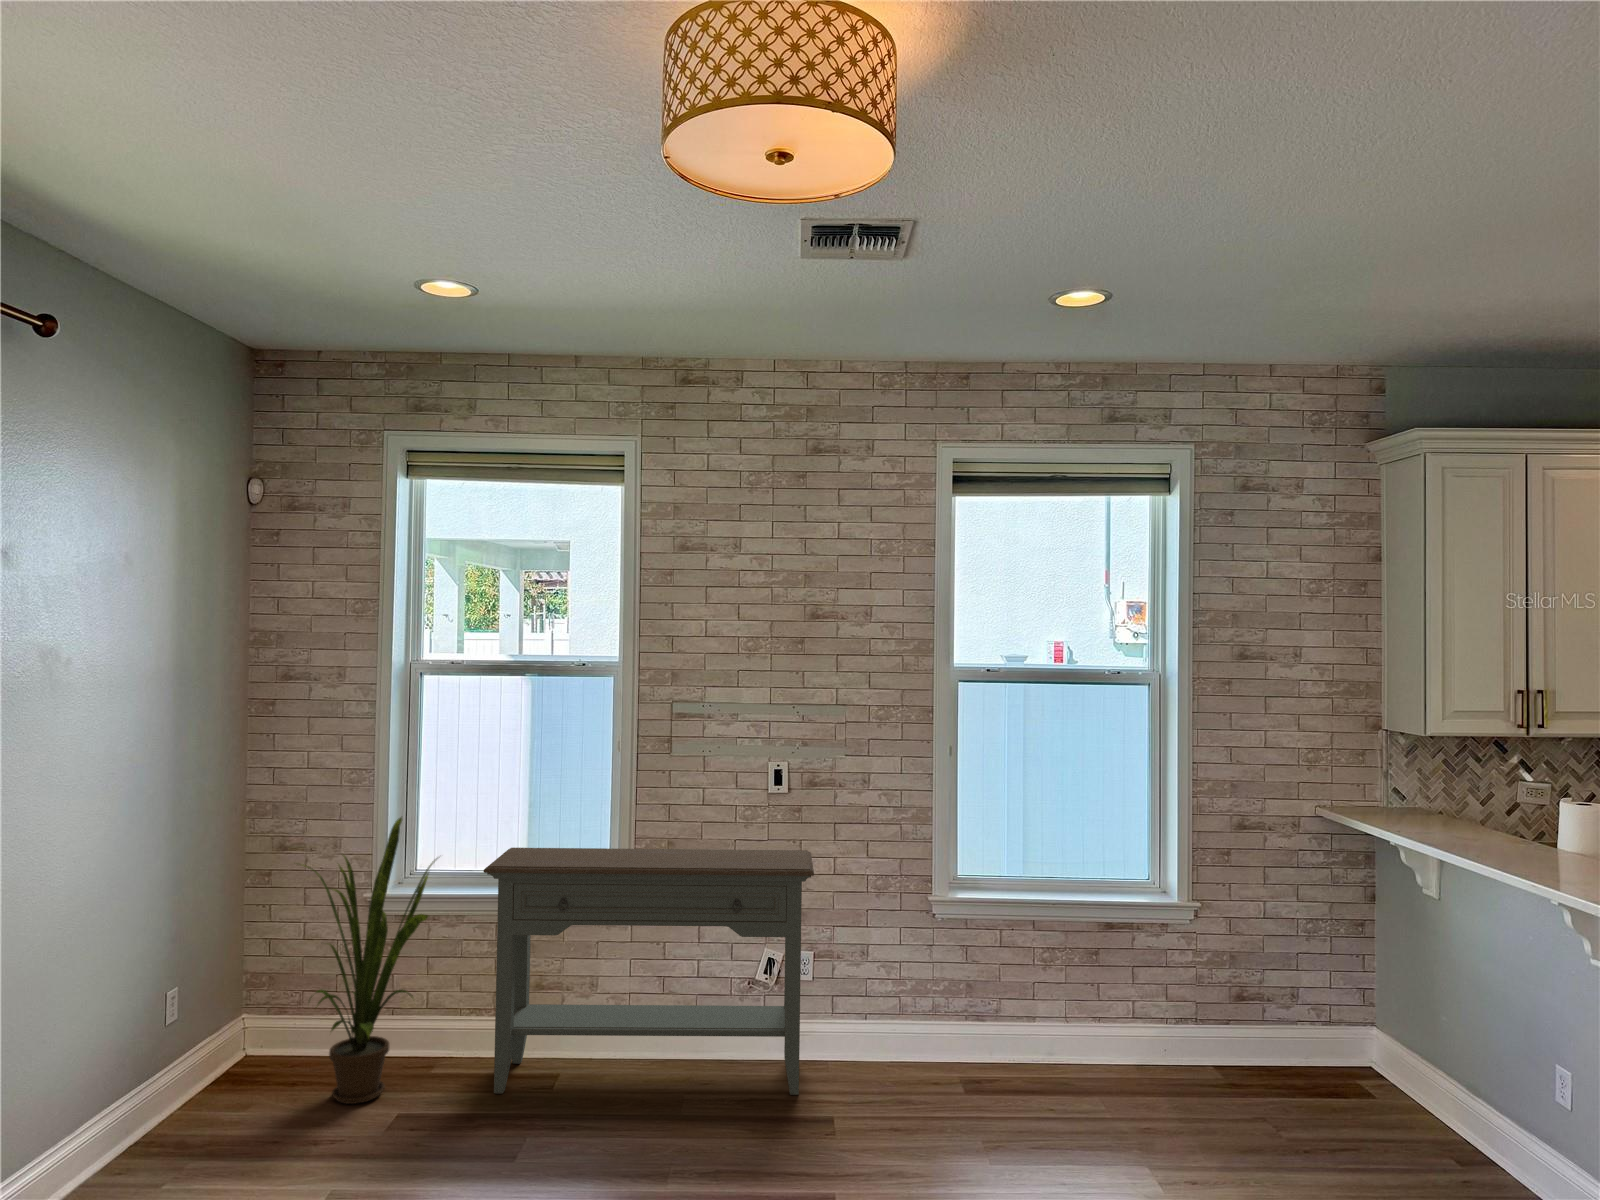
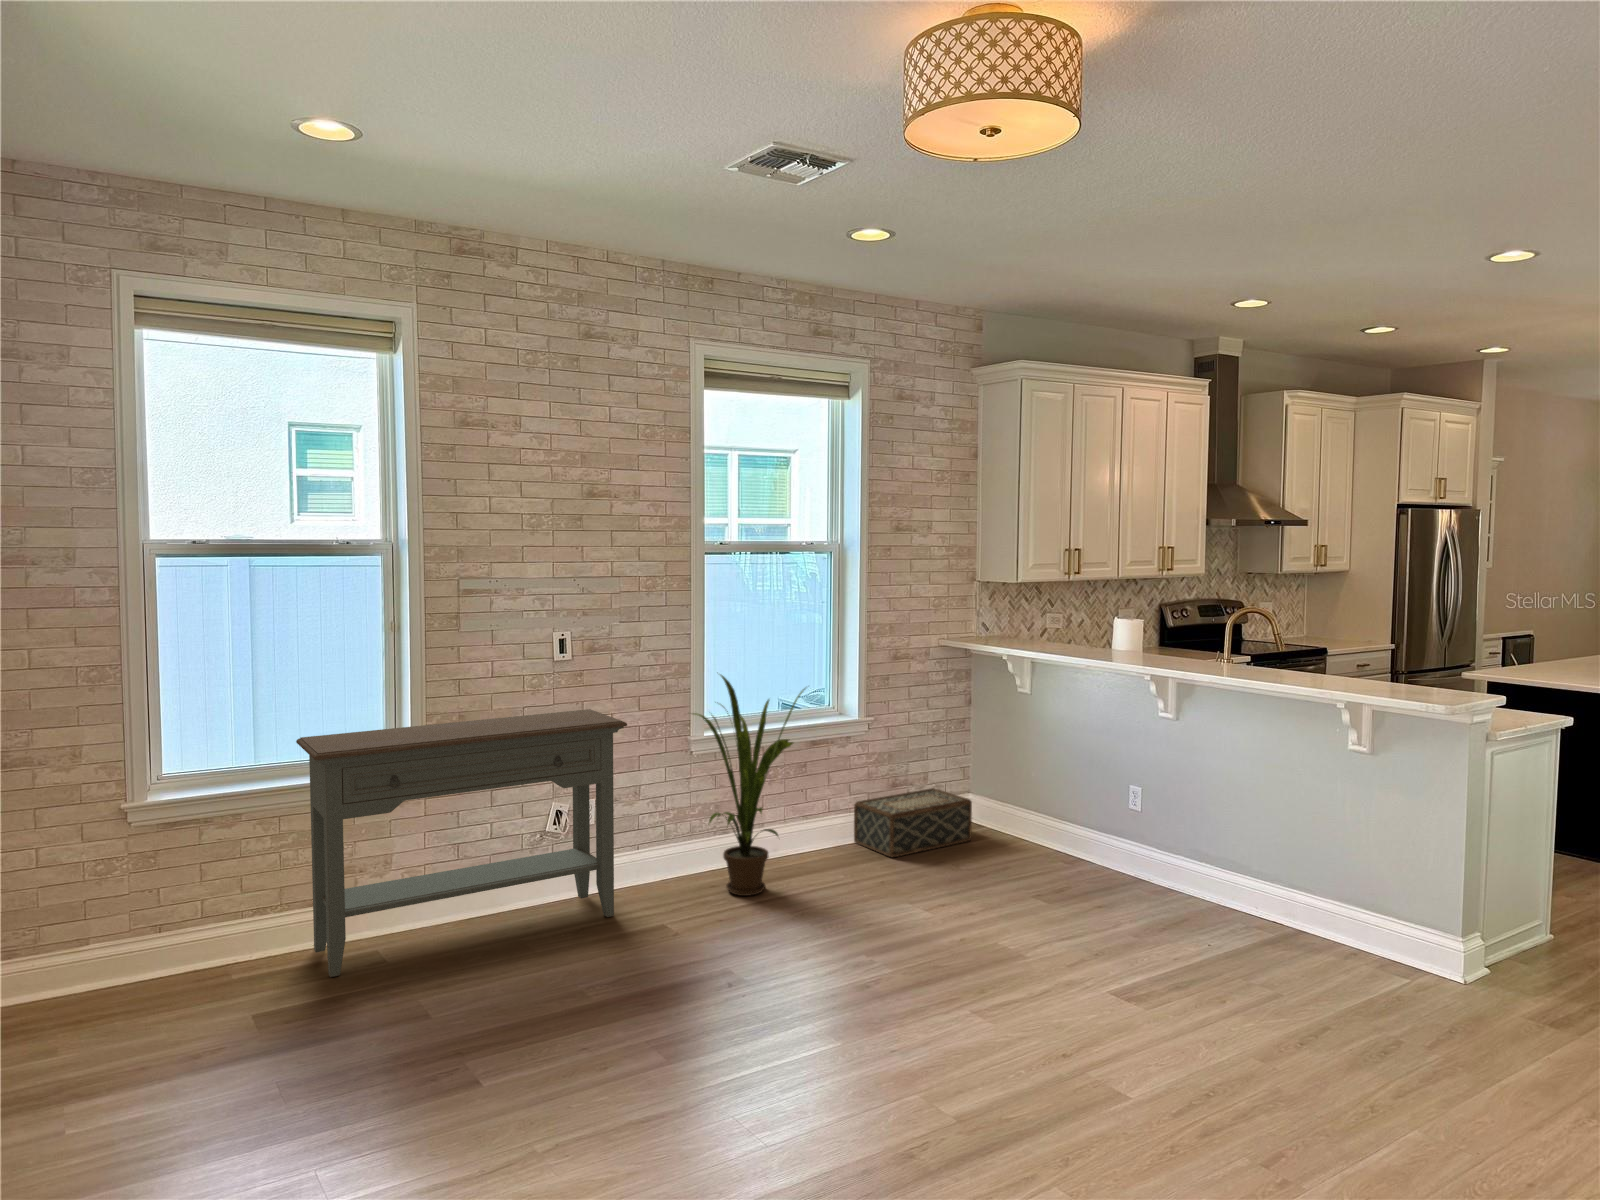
house plant: present [306,817,437,1104] -> present [693,675,805,896]
woven basket: none [1169,1012,1346,1101] -> present [854,788,972,857]

